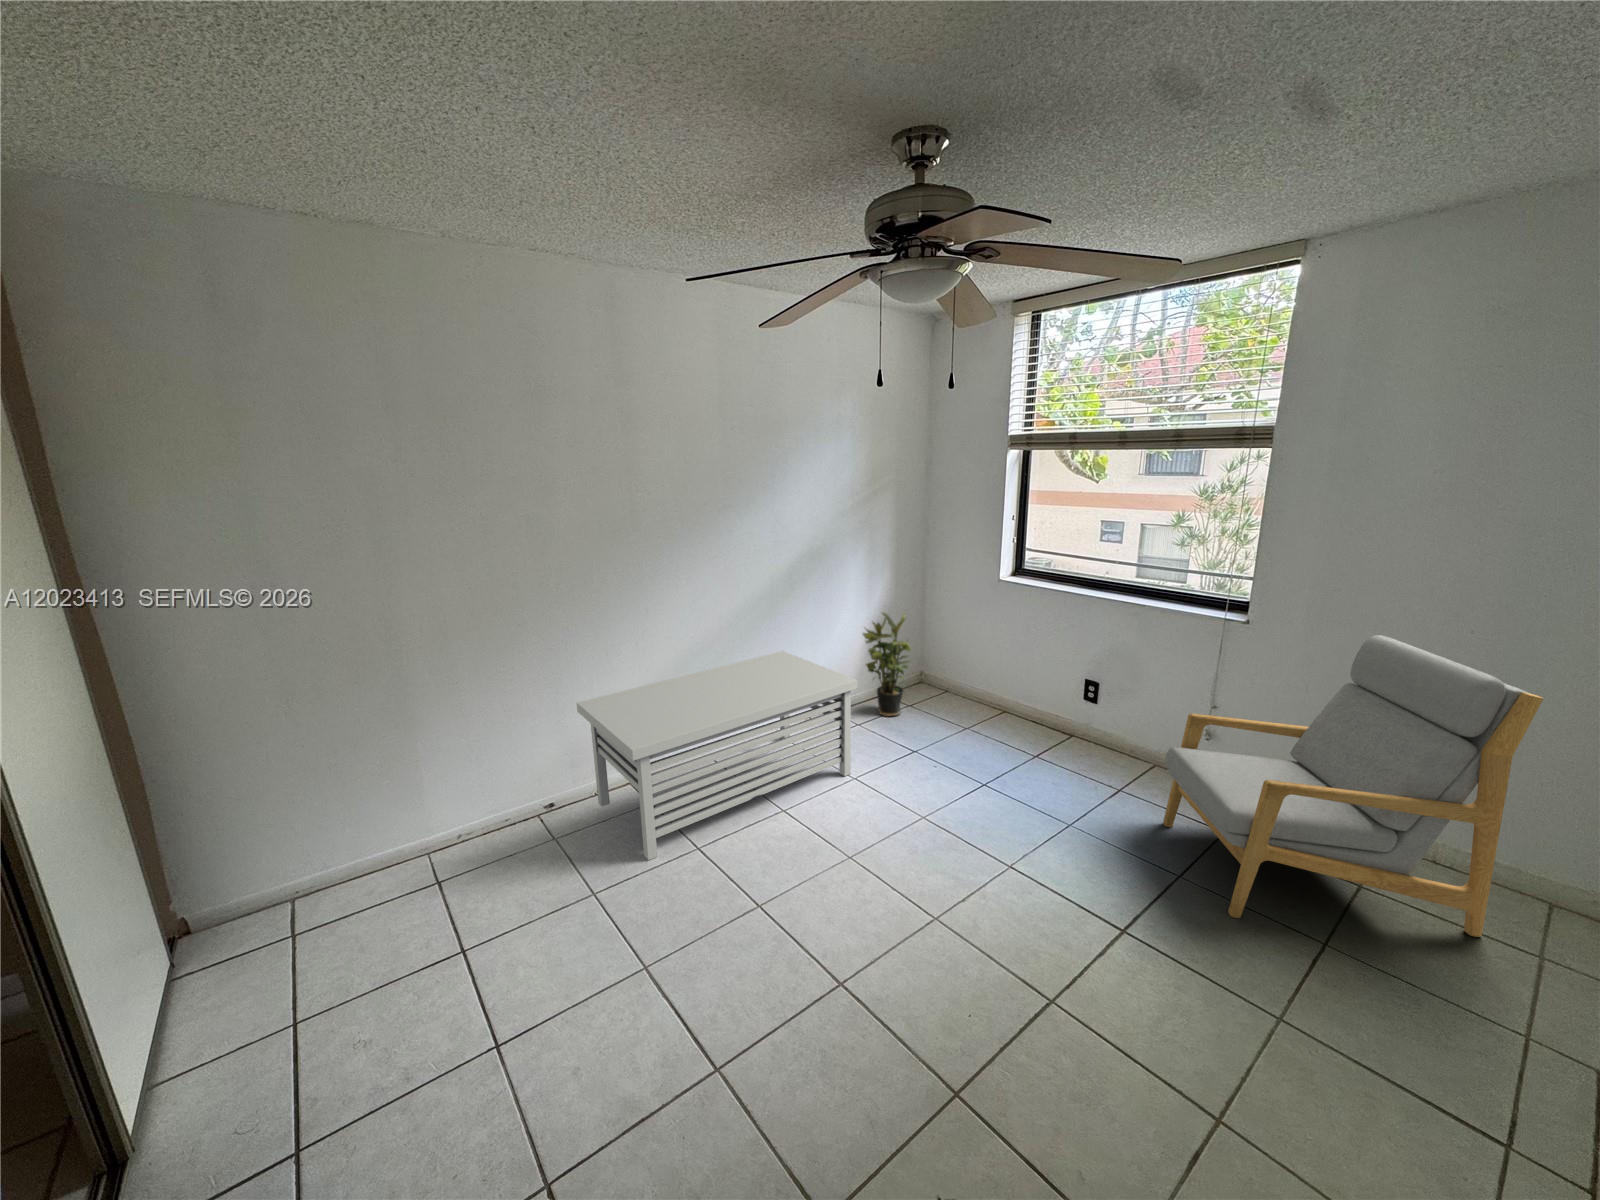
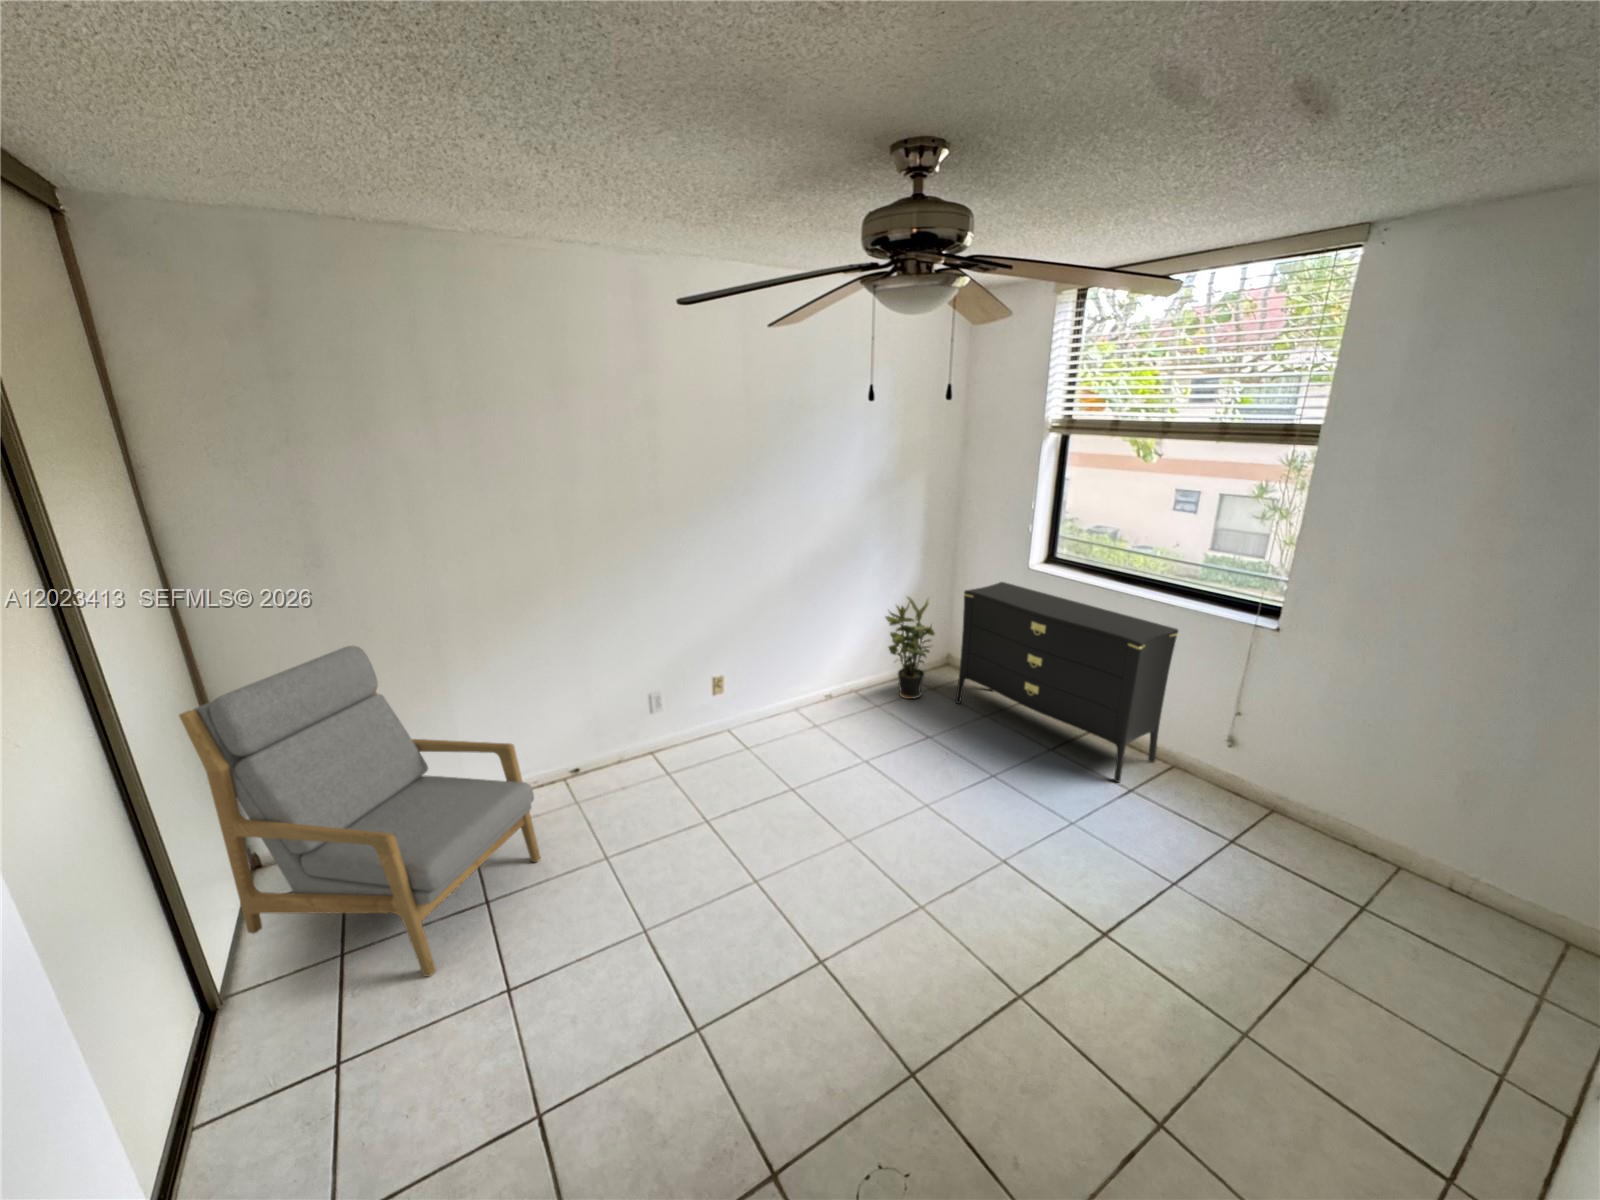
dresser: none [935,595,1153,784] -> present [955,582,1178,782]
armchair: present [1163,635,1543,937] -> present [179,646,540,976]
storage bench: present [577,651,857,860] -> none [601,632,870,829]

